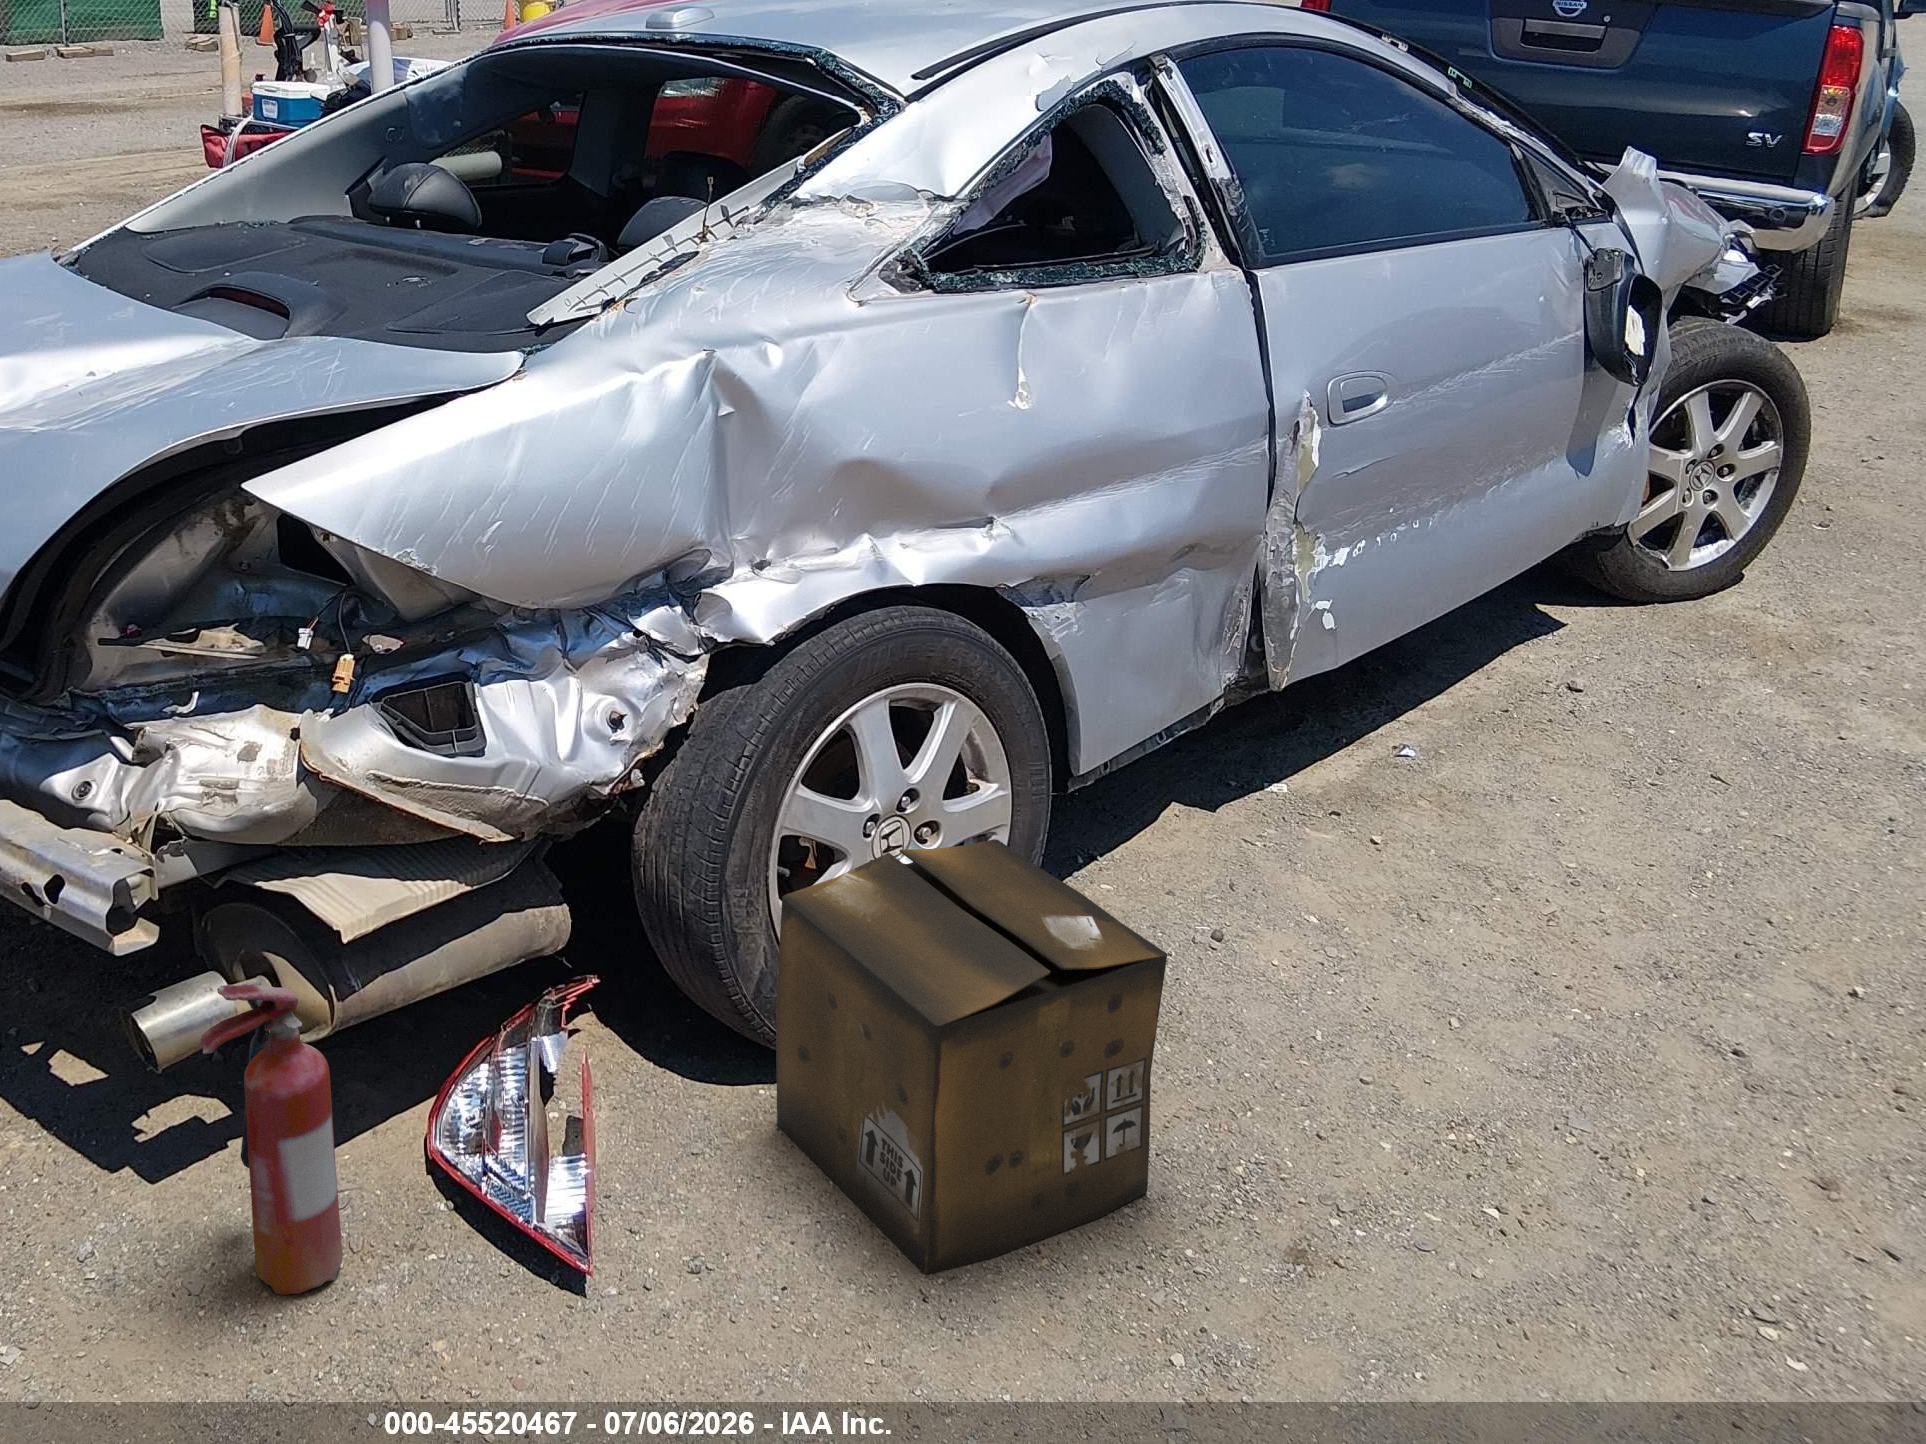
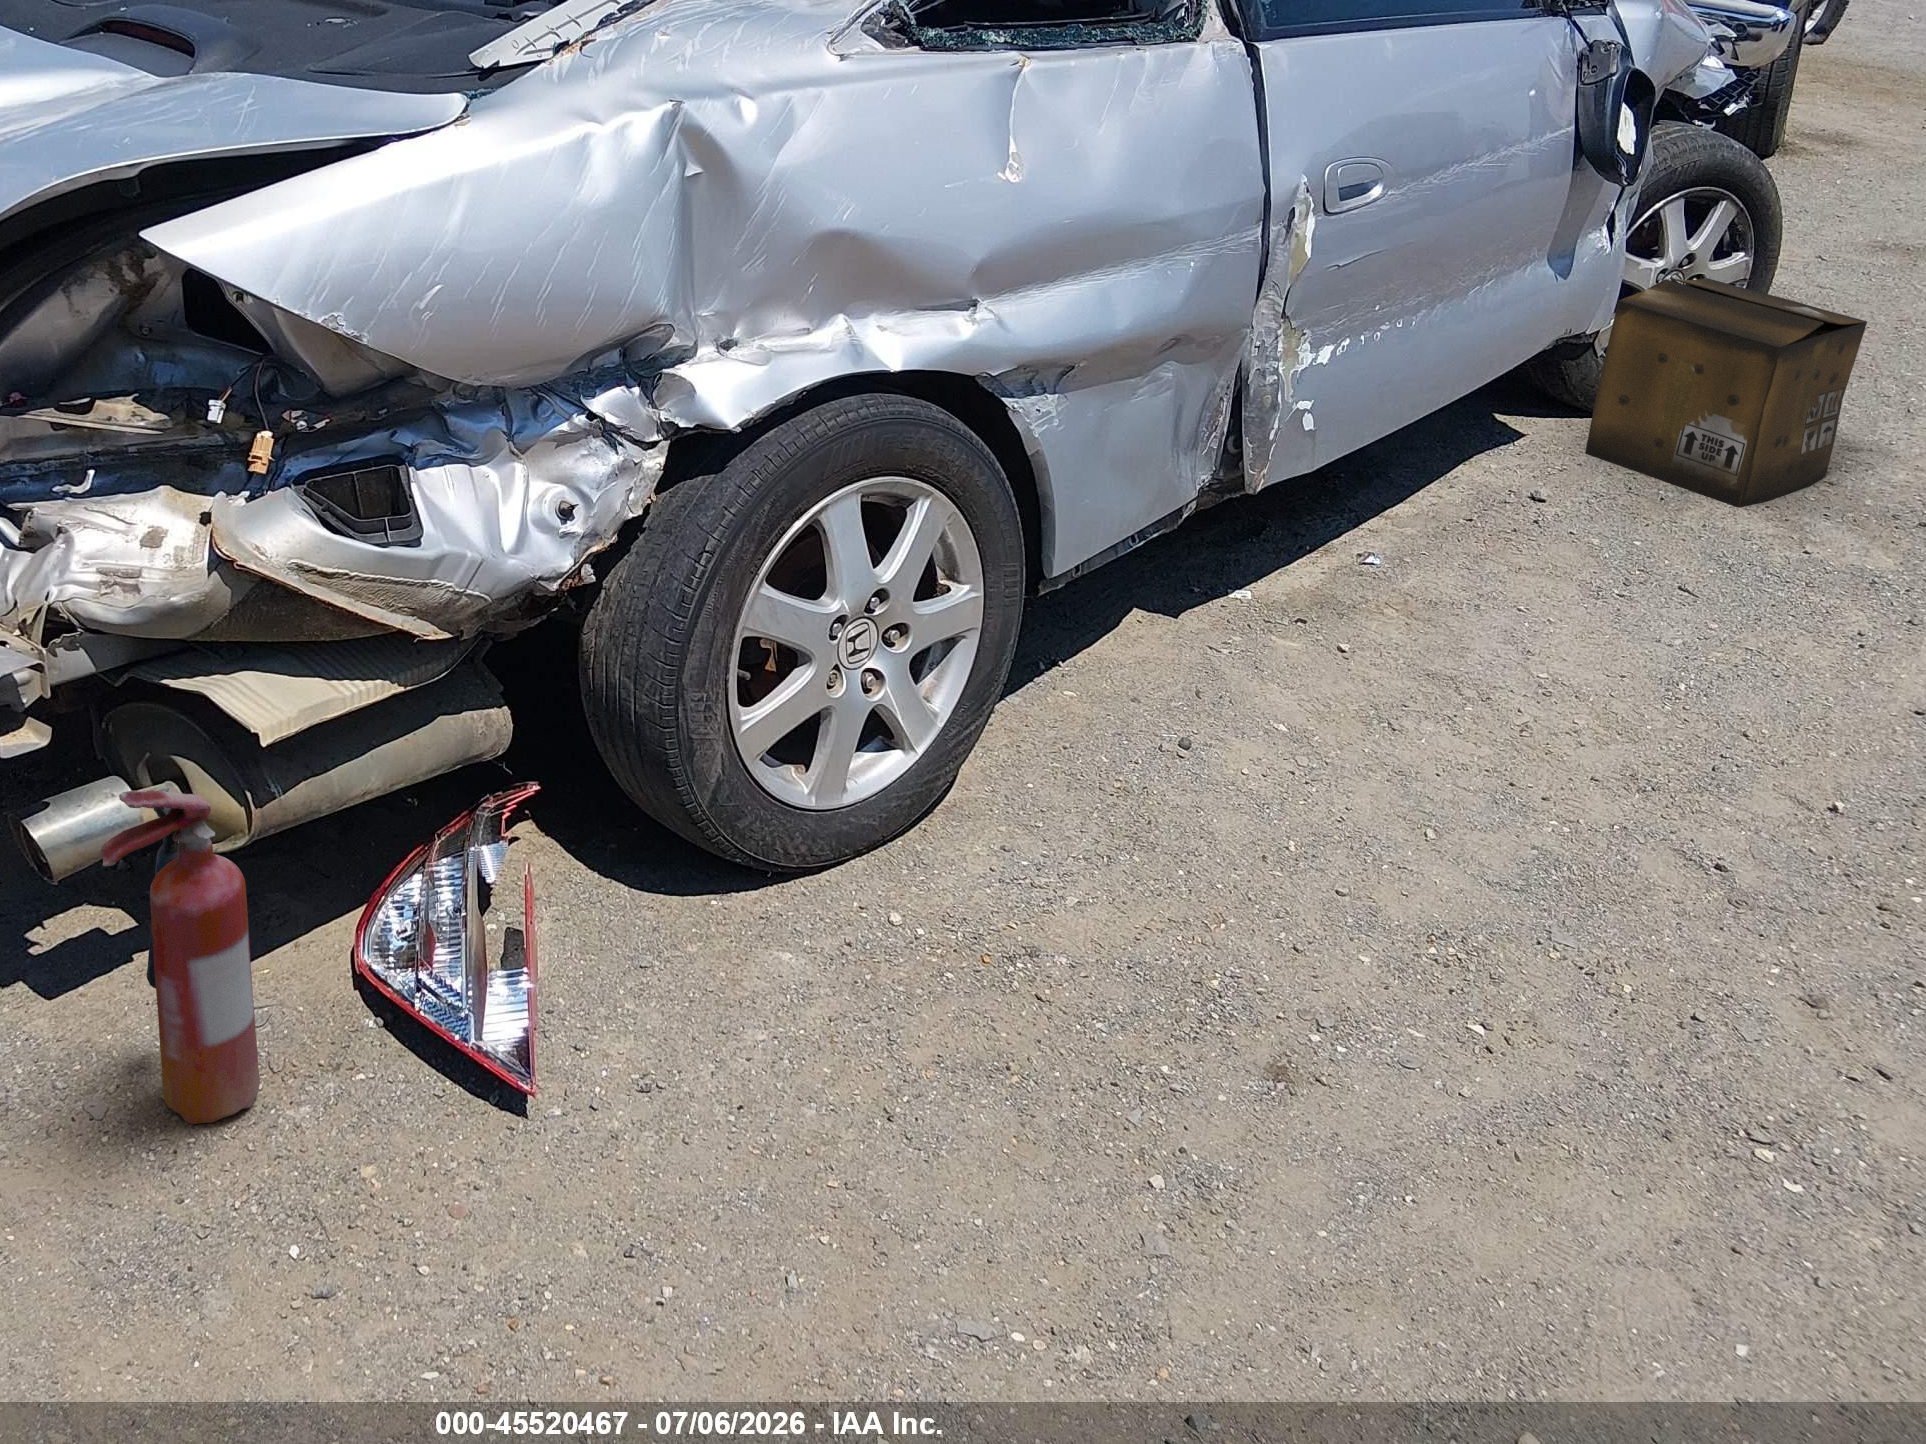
cardboard box: present [776,839,1167,1274] -> present [1585,278,1867,507]

